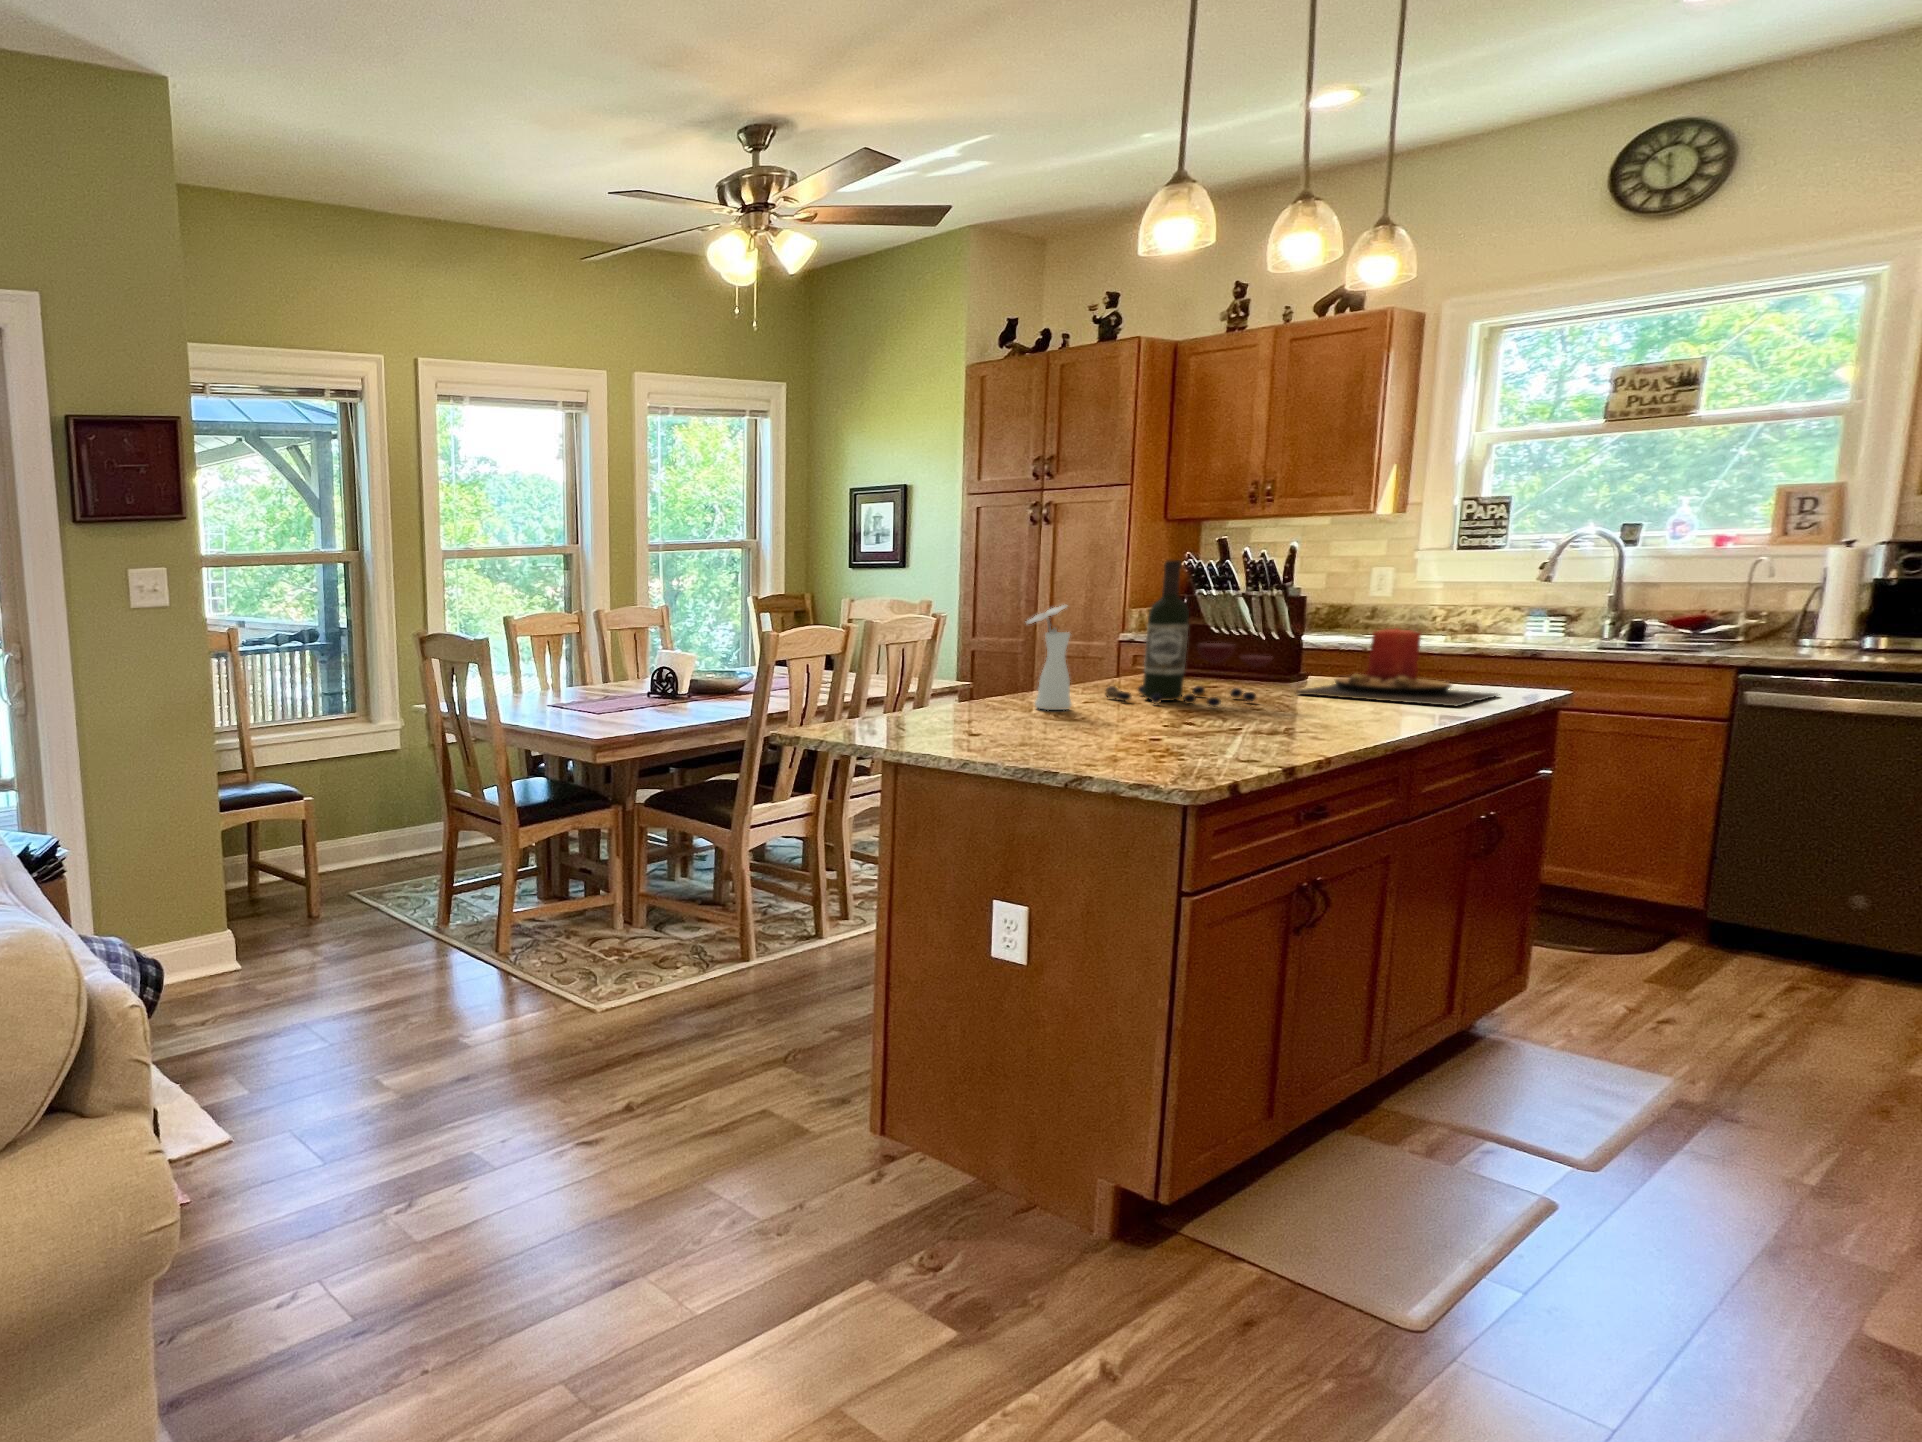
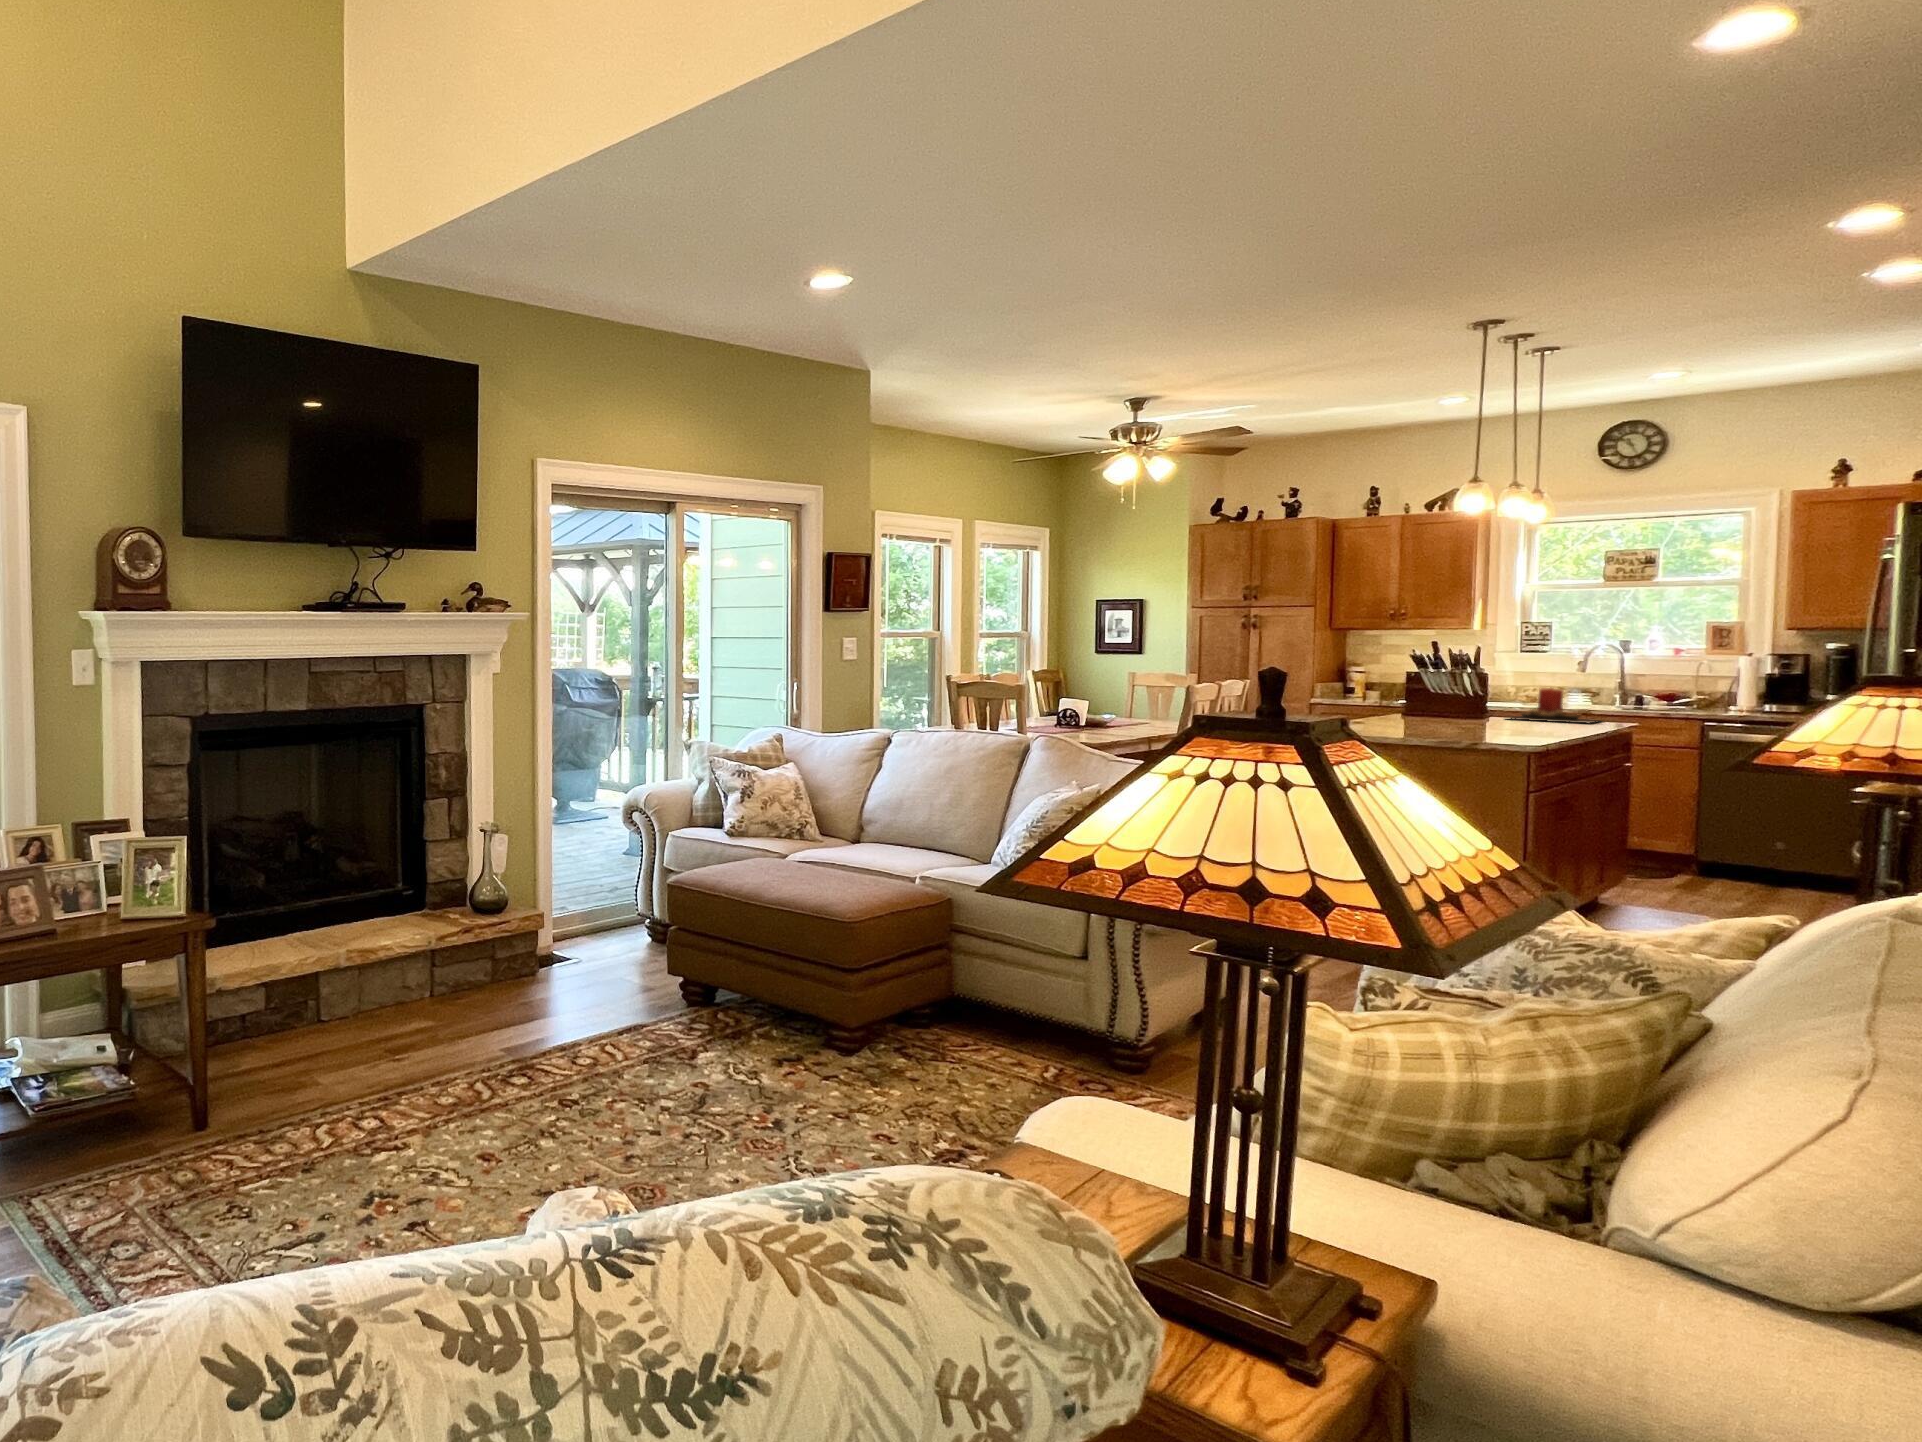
wine bottle: present [1105,560,1274,707] -> none [1407,651,1505,723]
vase: present [1027,605,1072,710] -> none [1378,670,1406,721]

